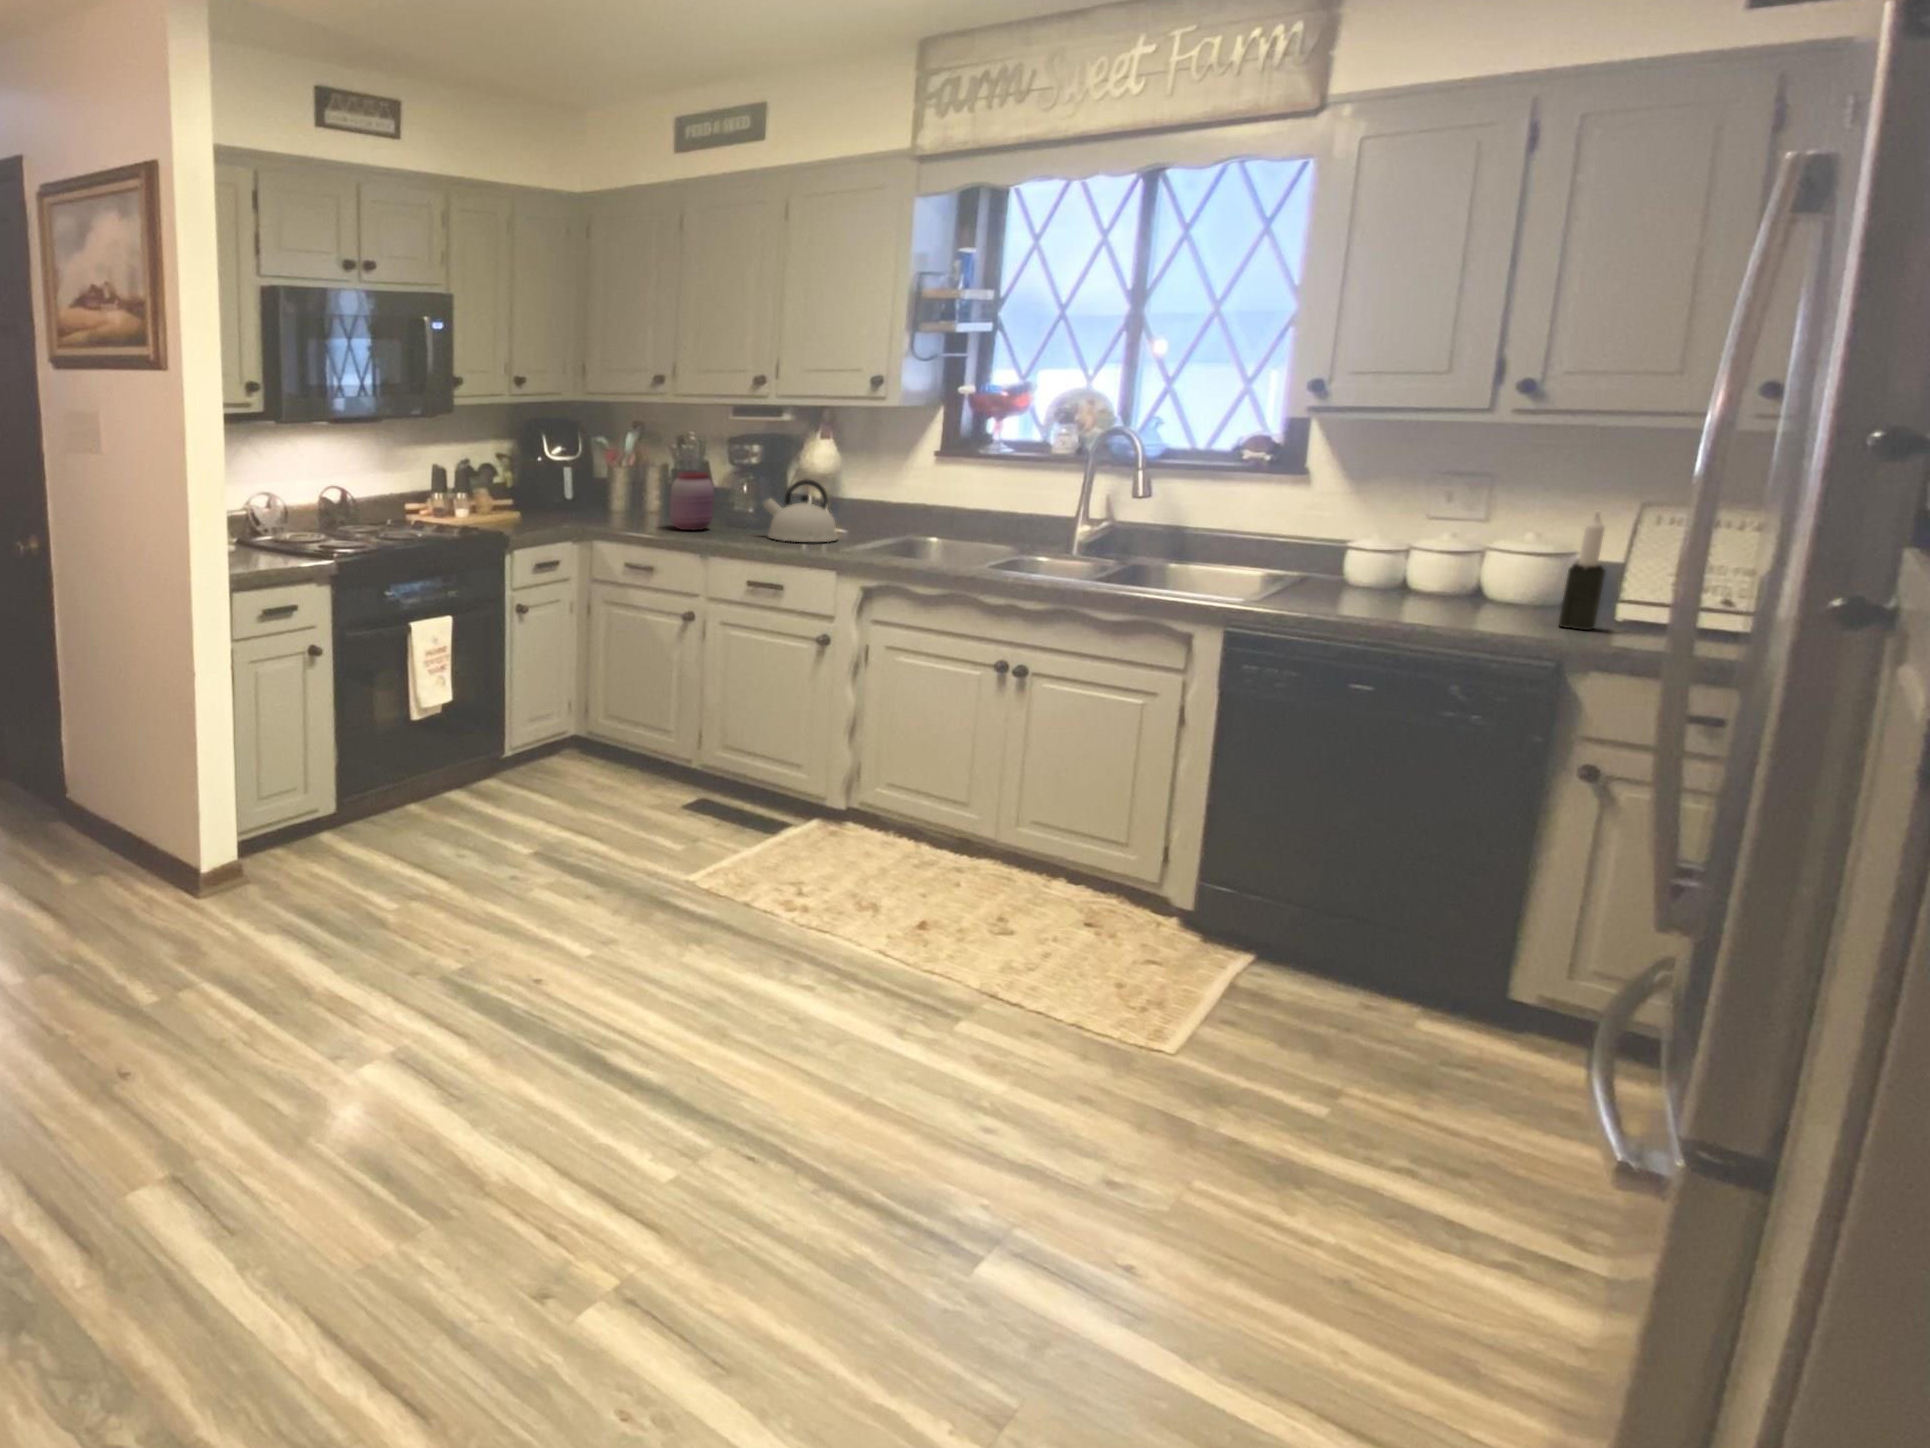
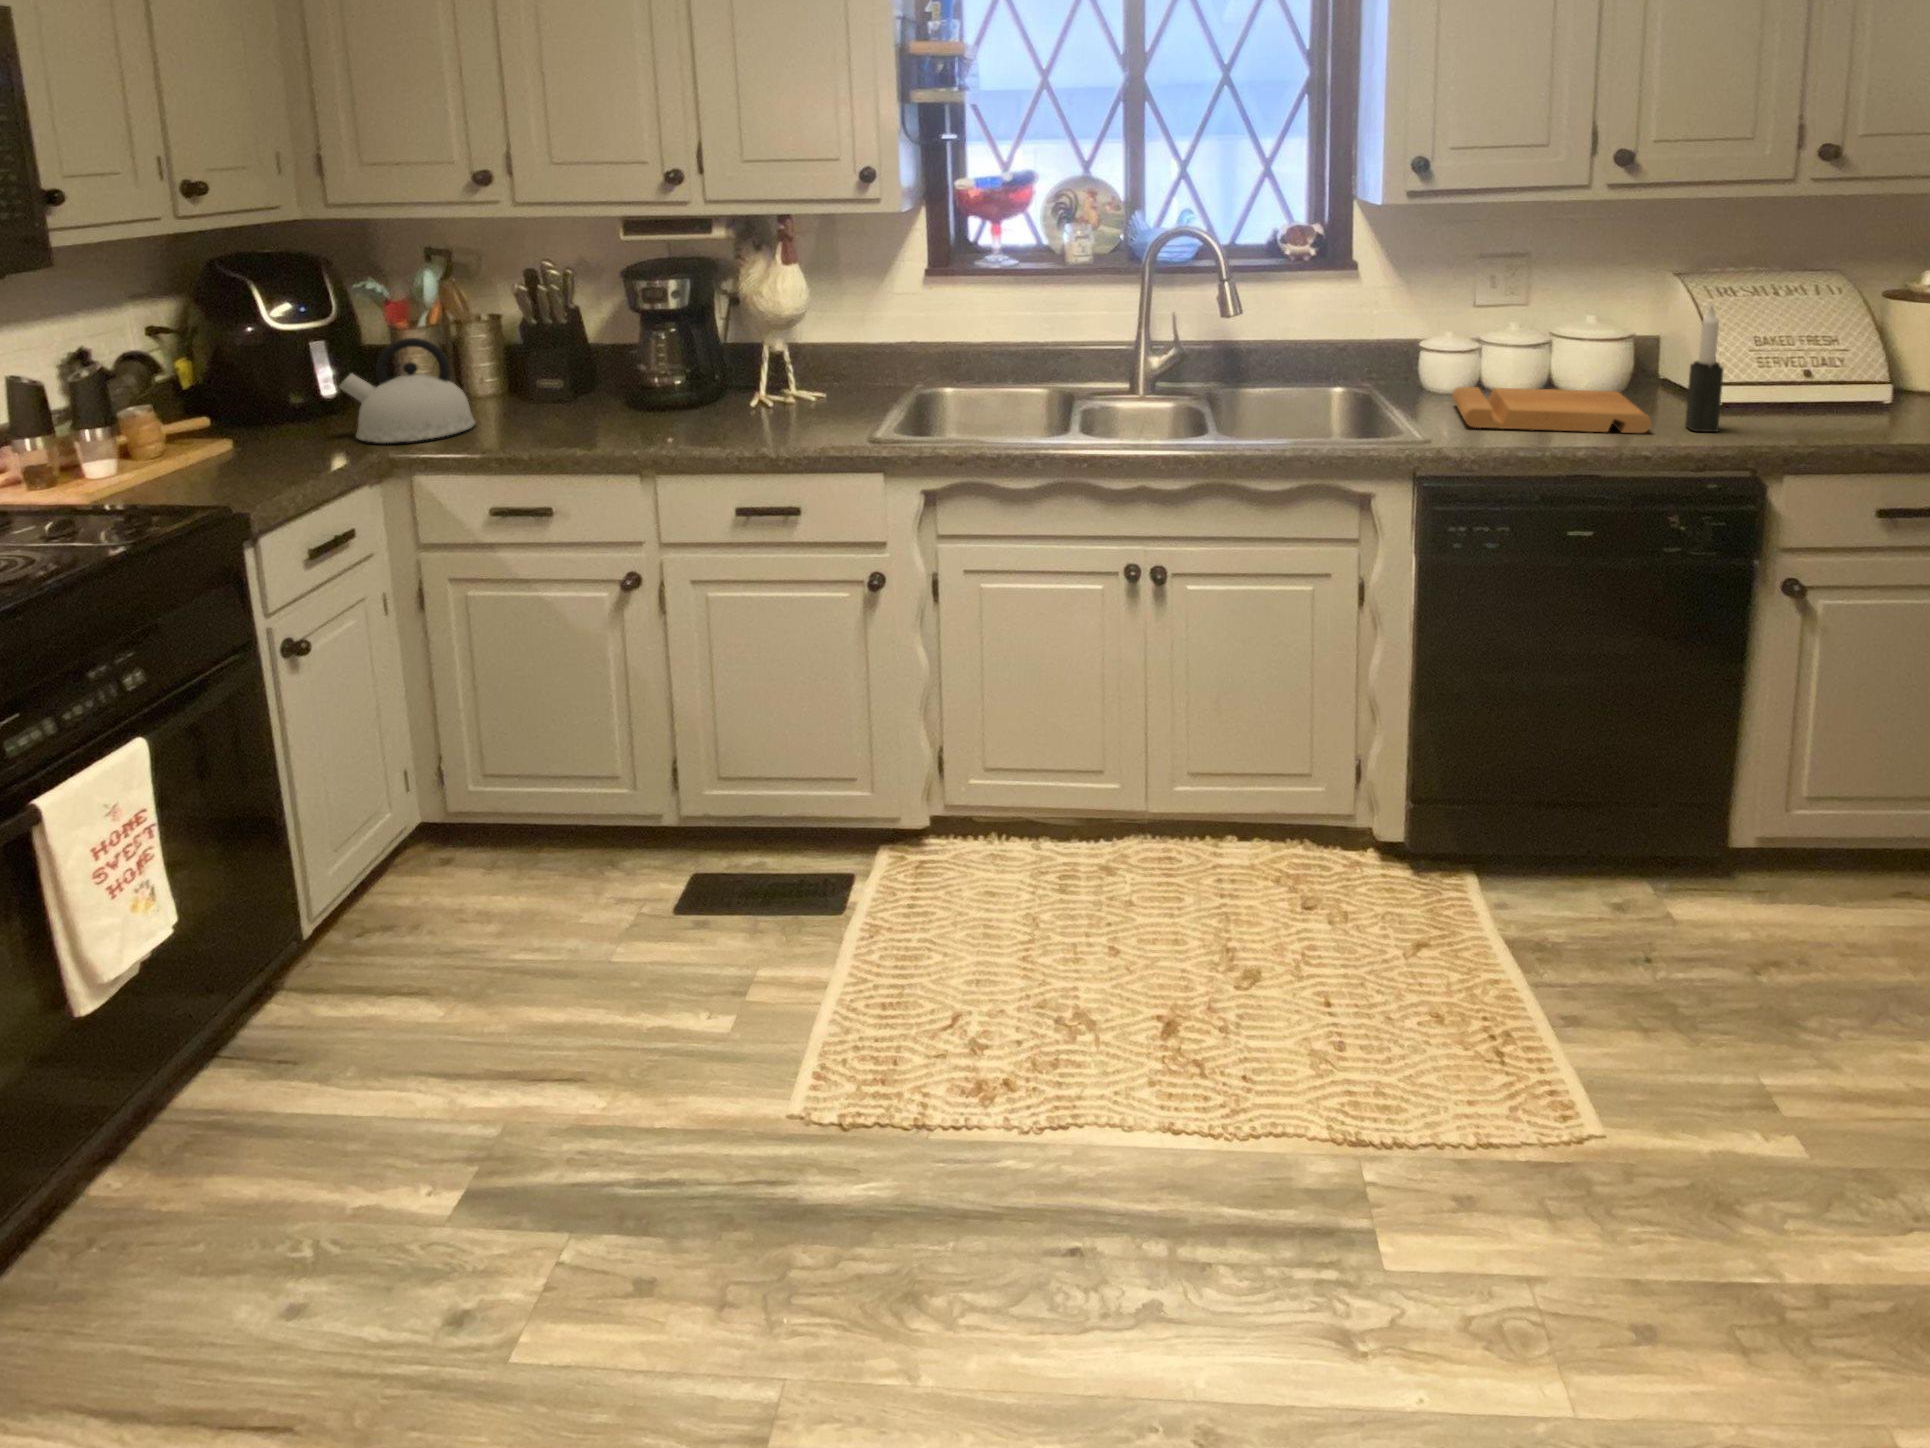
jar: present [670,472,714,530] -> none [555,332,632,433]
kettle: present [763,480,837,542] -> present [339,338,475,443]
cutting board: none [1316,574,1538,621] -> present [1452,387,1651,433]

